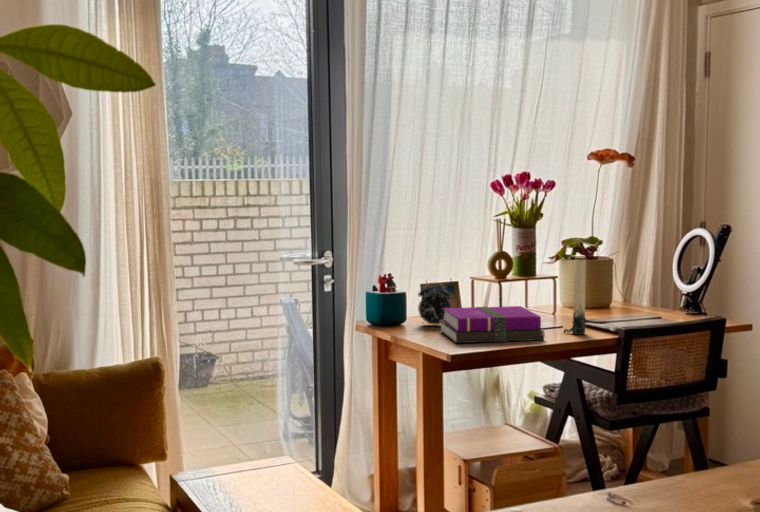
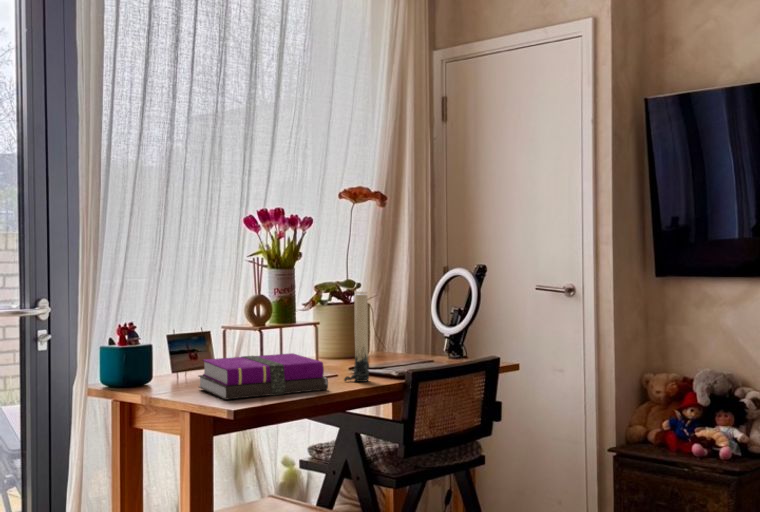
alarm clock: present [418,288,451,324] -> none [167,331,207,384]

